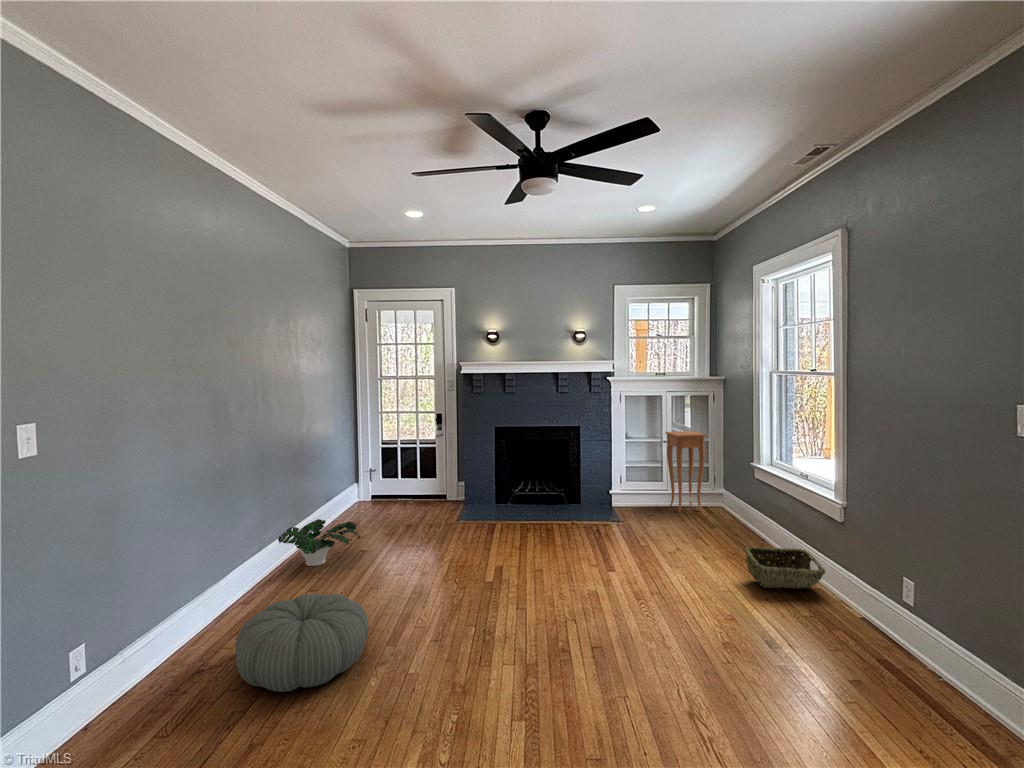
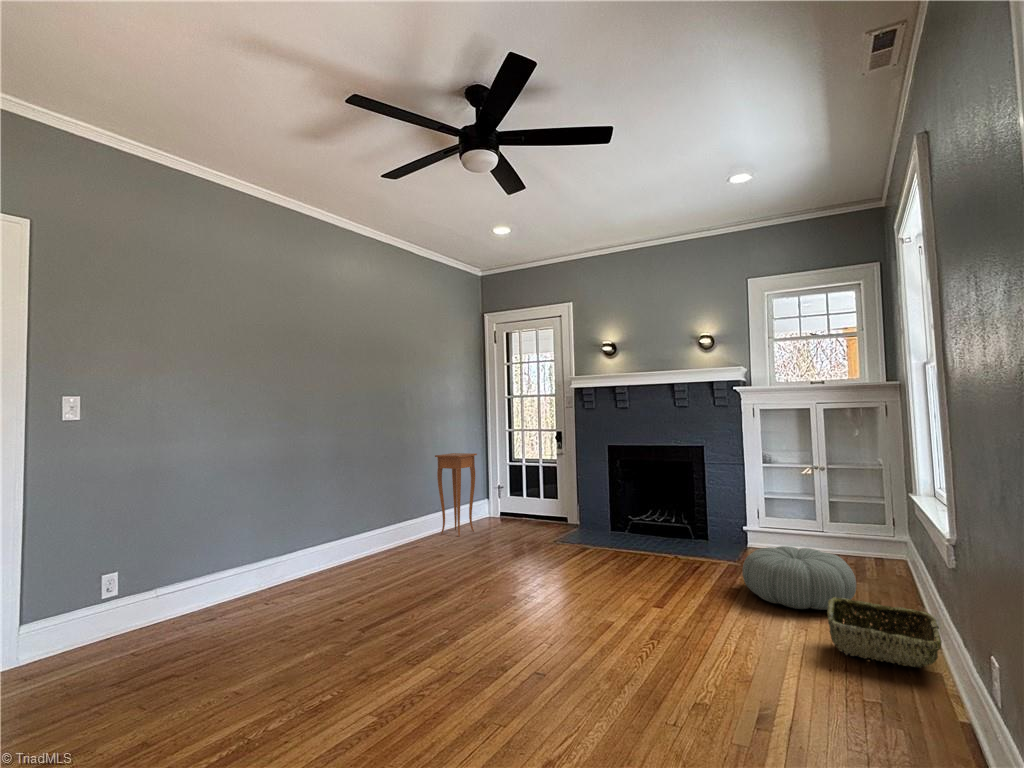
side table: present [665,431,707,512] -> present [435,453,477,536]
potted plant: present [278,519,360,566] -> none [367,520,438,560]
pouf: present [236,594,368,692] -> present [742,546,856,610]

